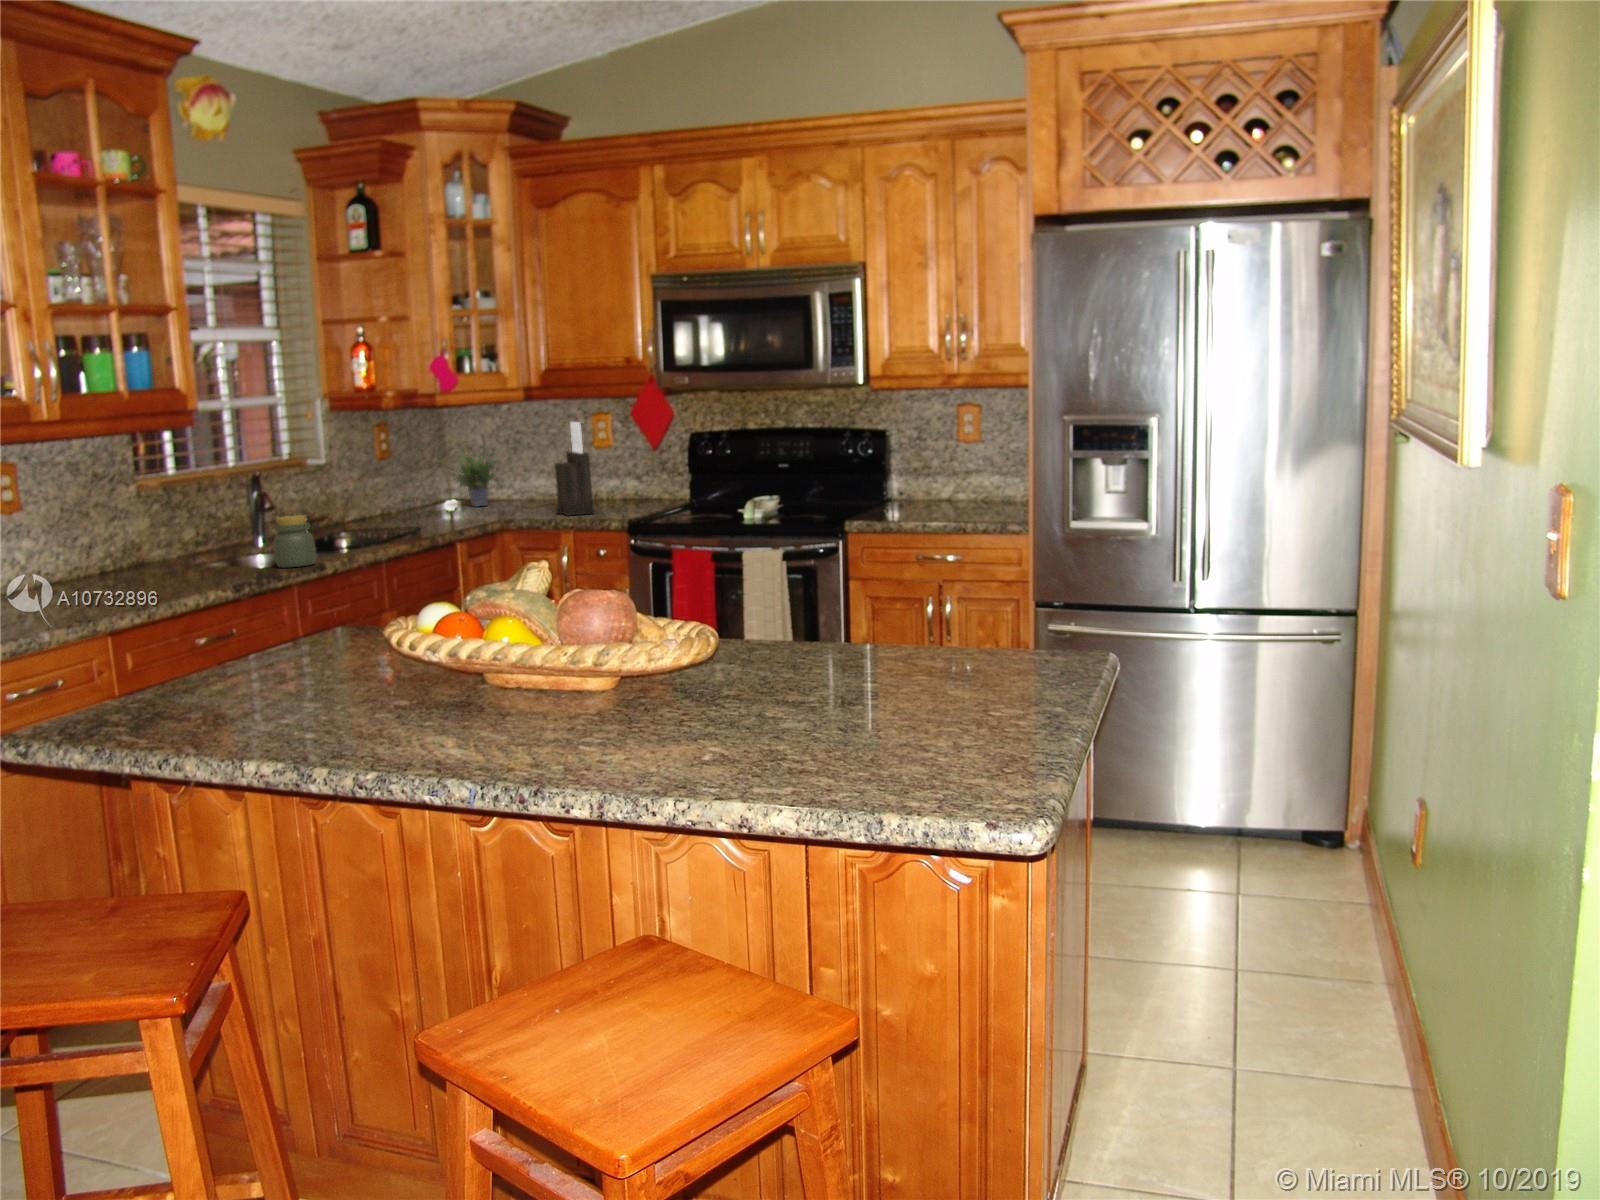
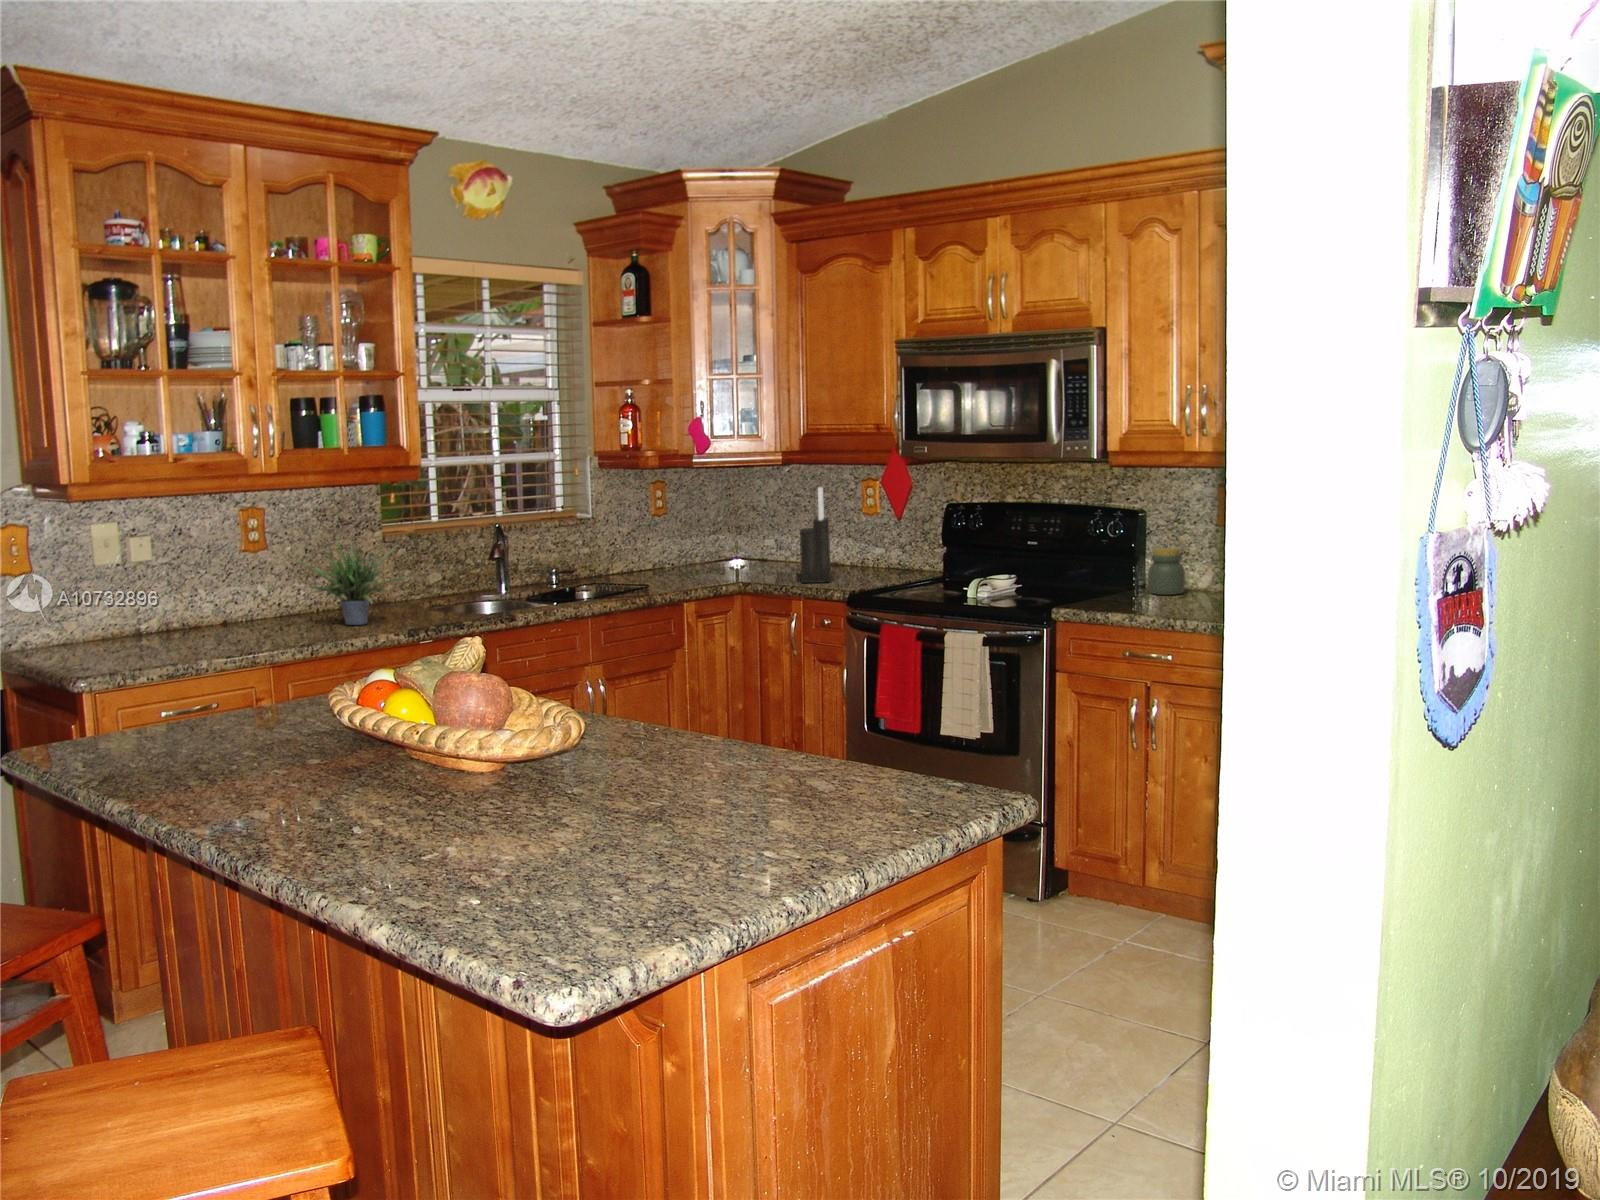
potted plant: present [453,447,501,506] -> present [294,540,411,625]
jar: present [274,515,316,567] -> present [1148,548,1185,595]

